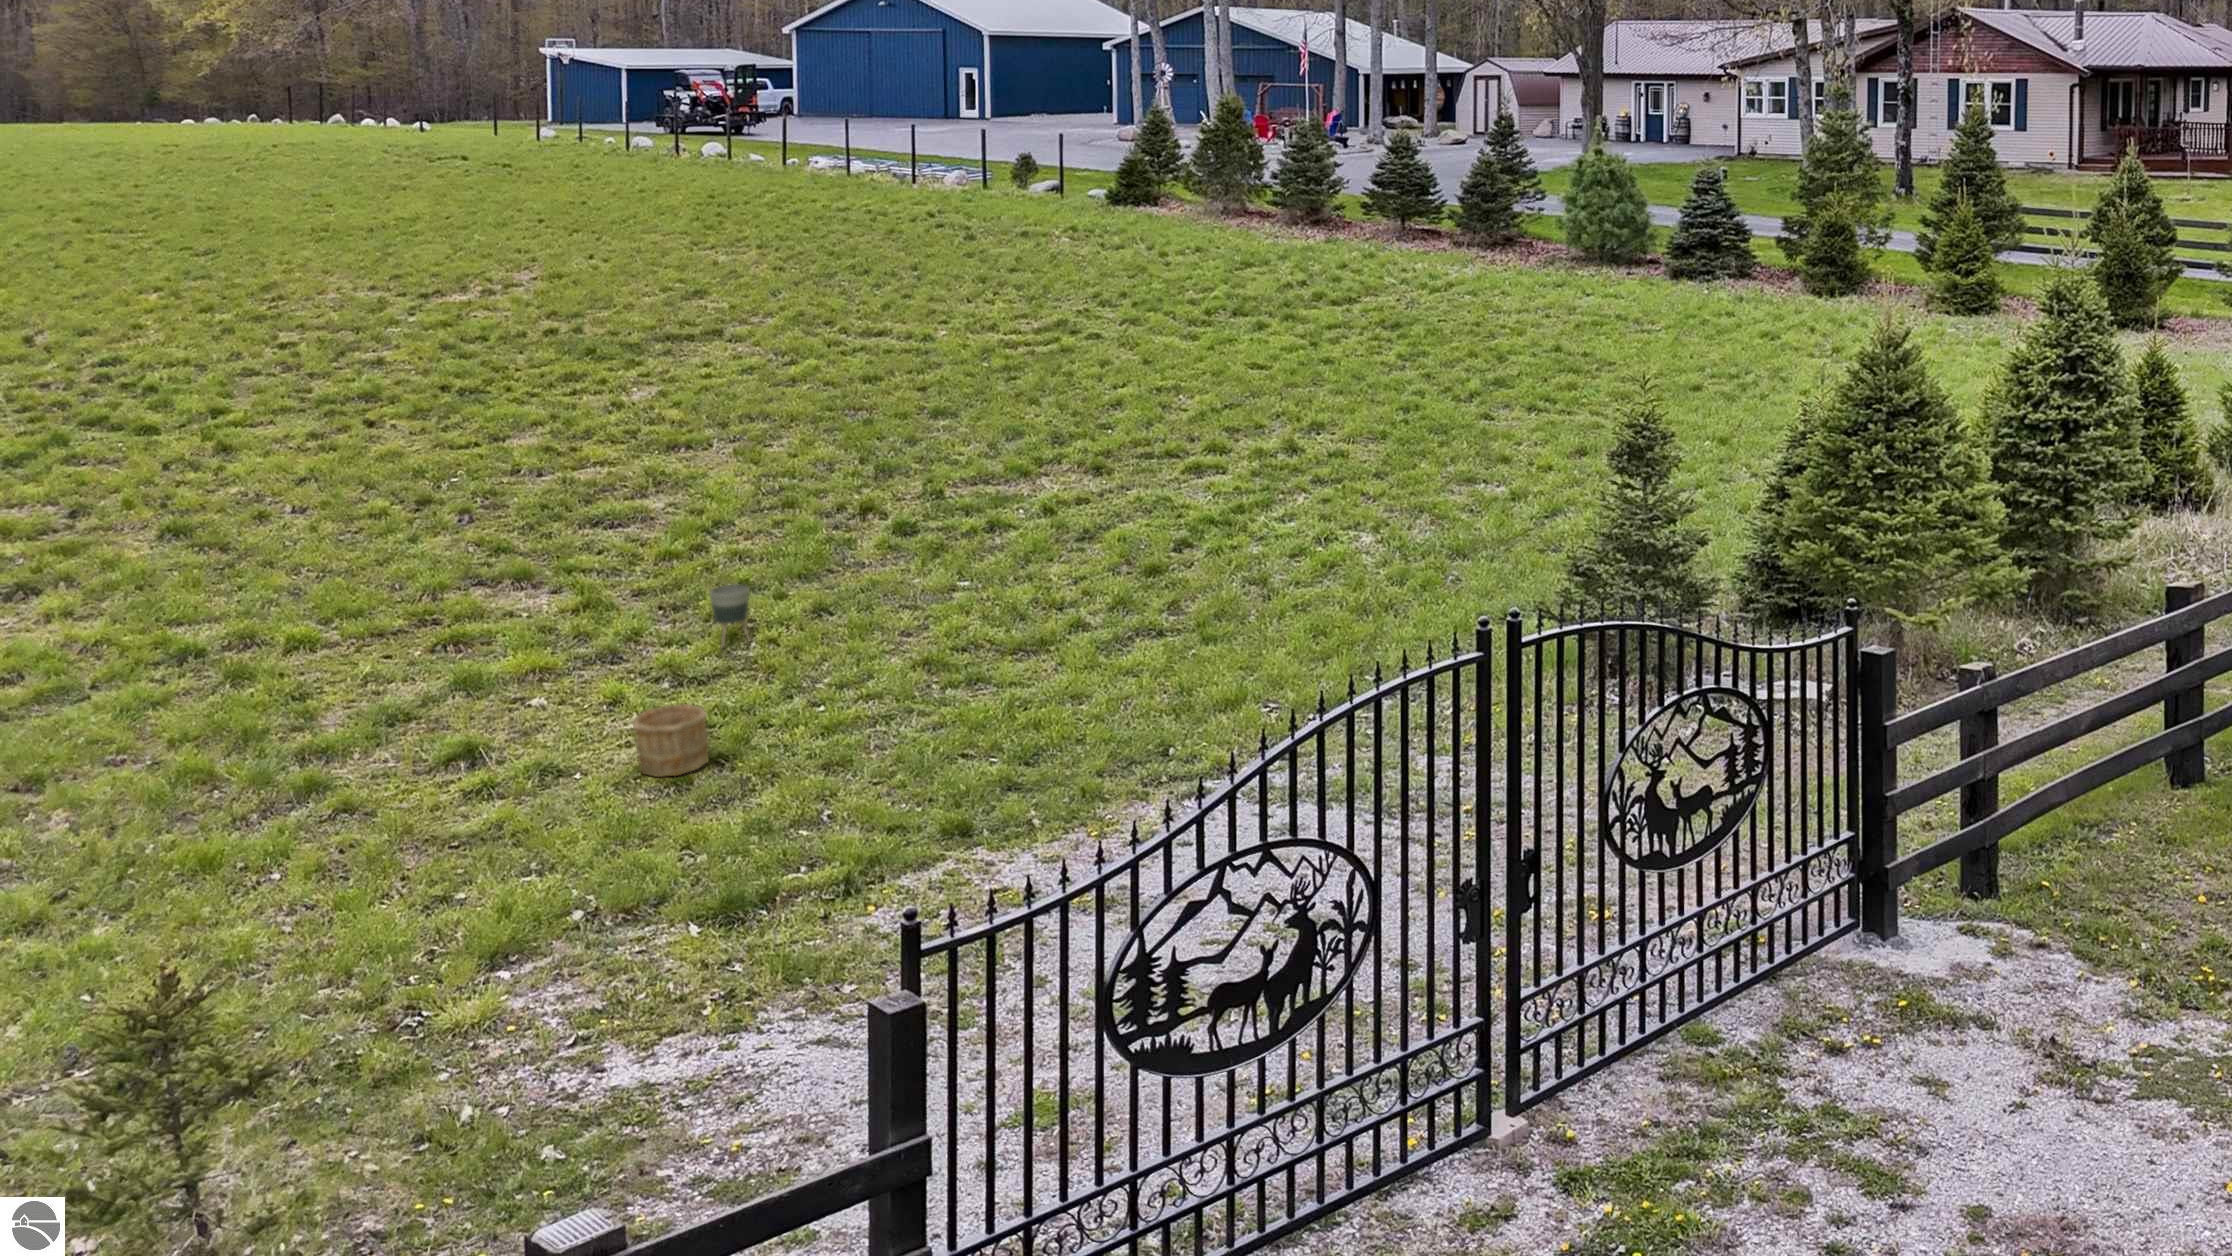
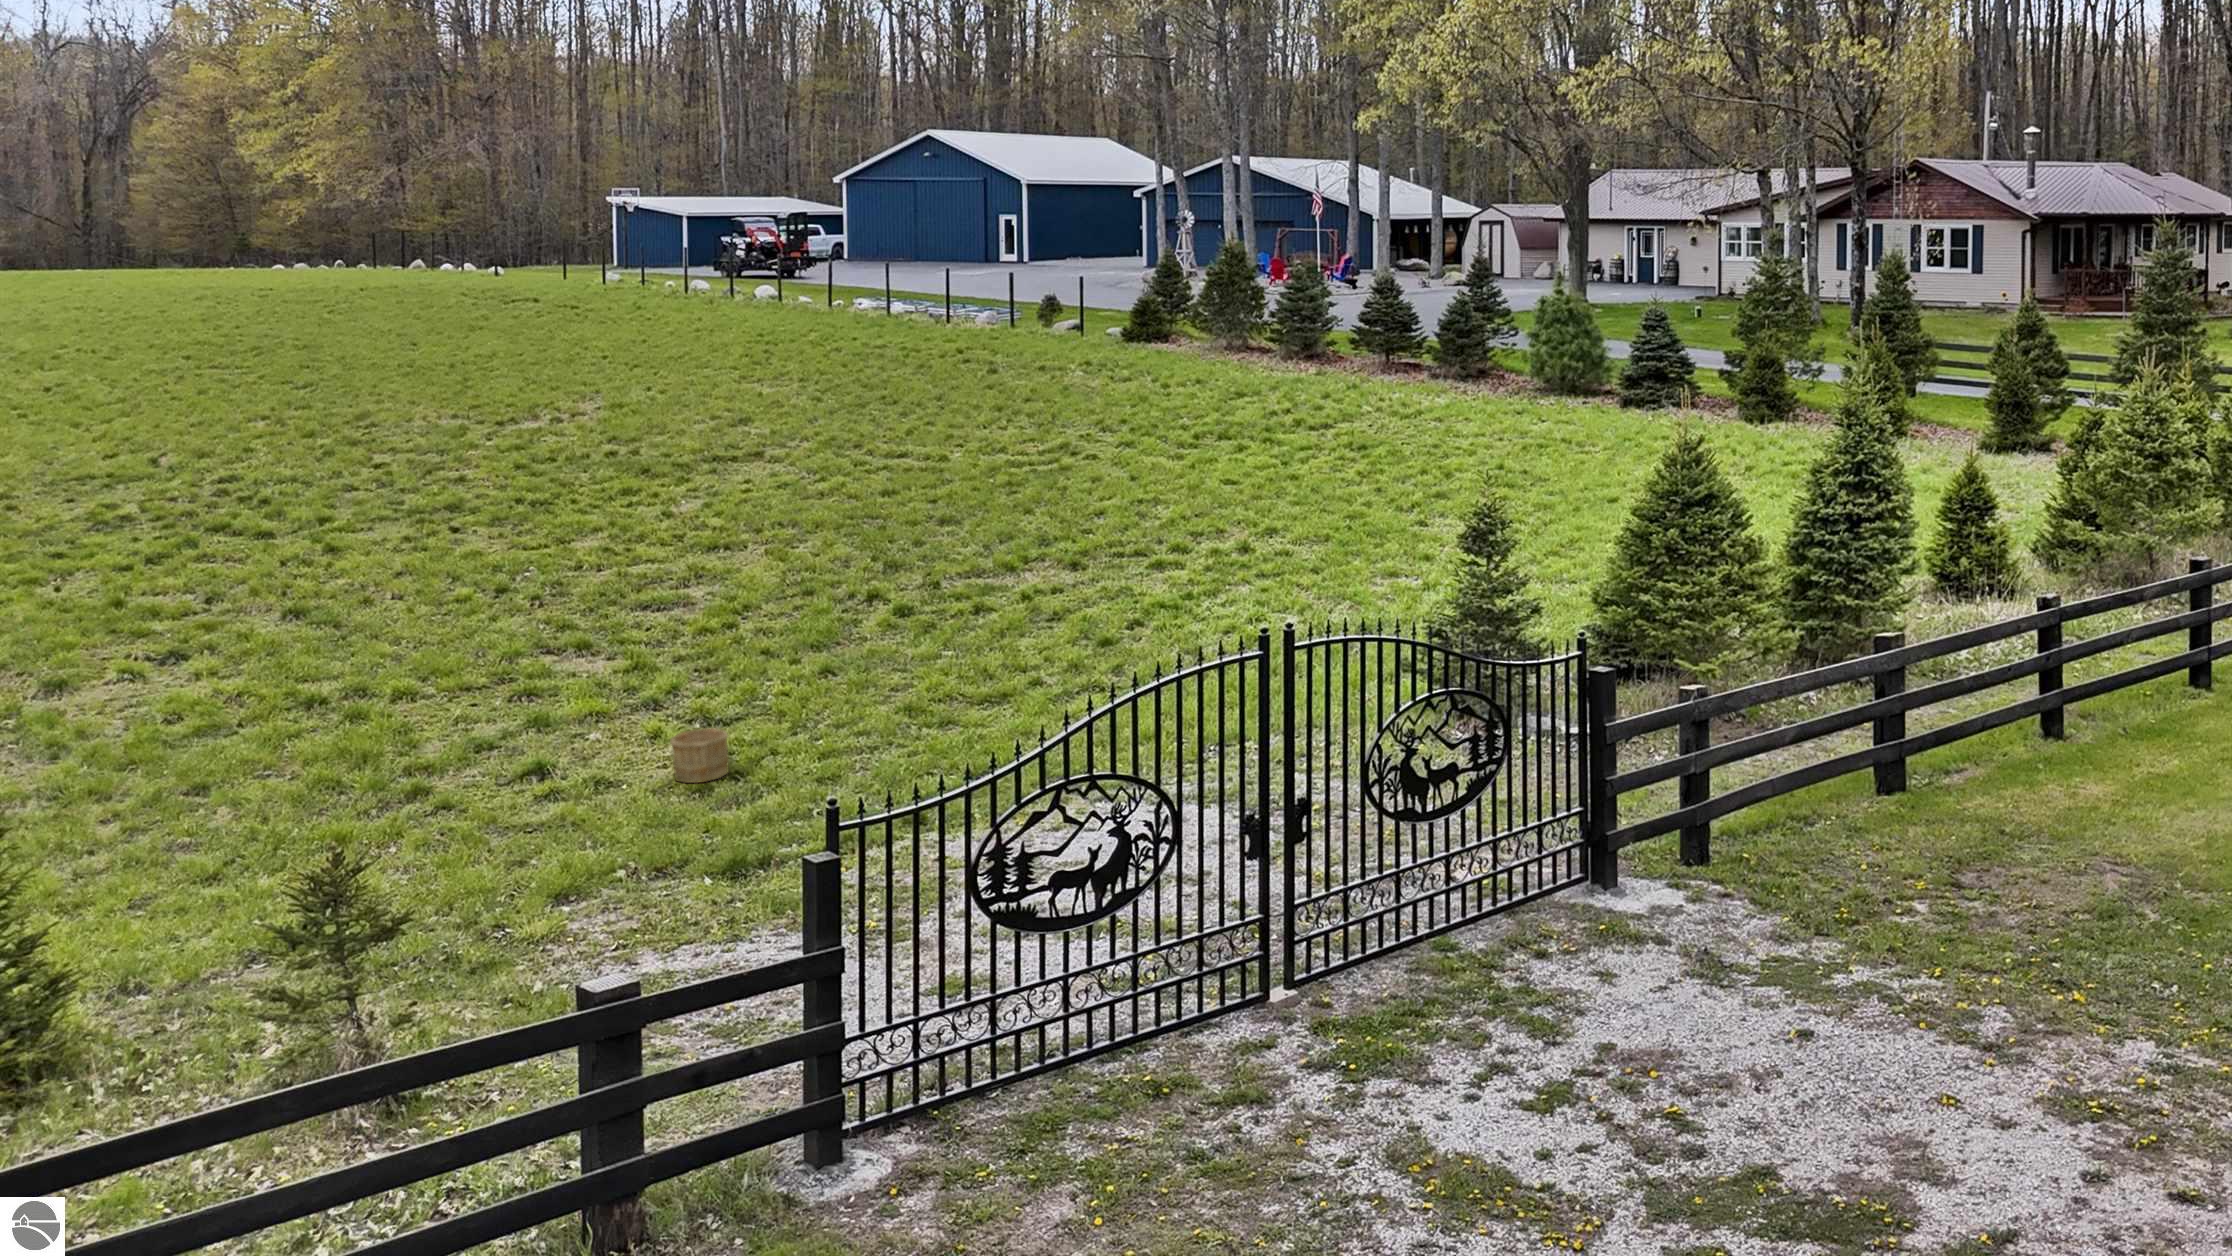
planter: present [710,584,751,647] -> none [737,643,770,694]

